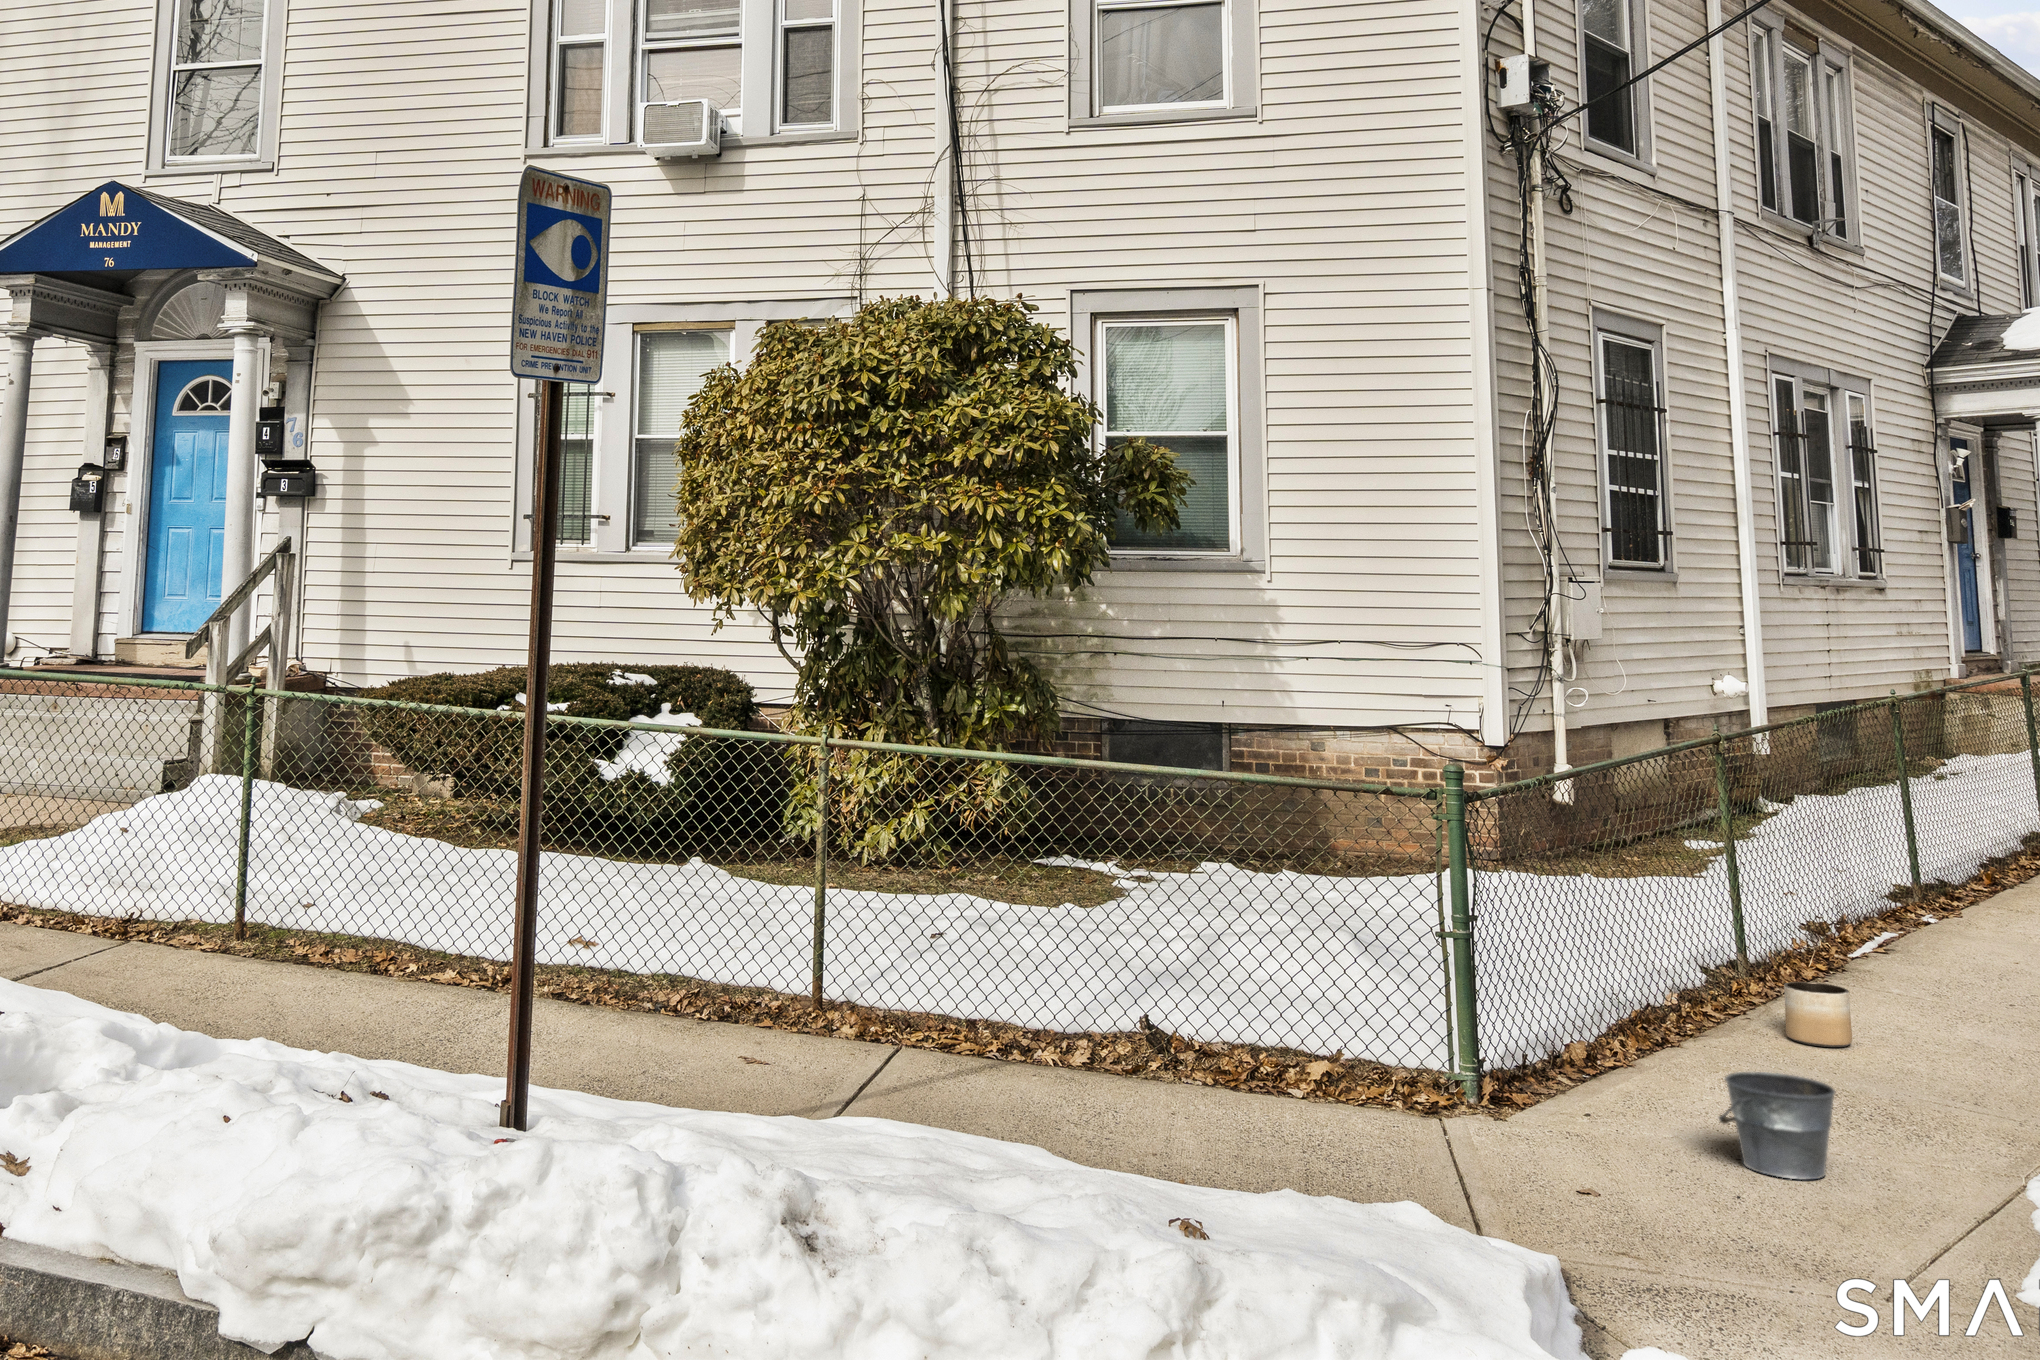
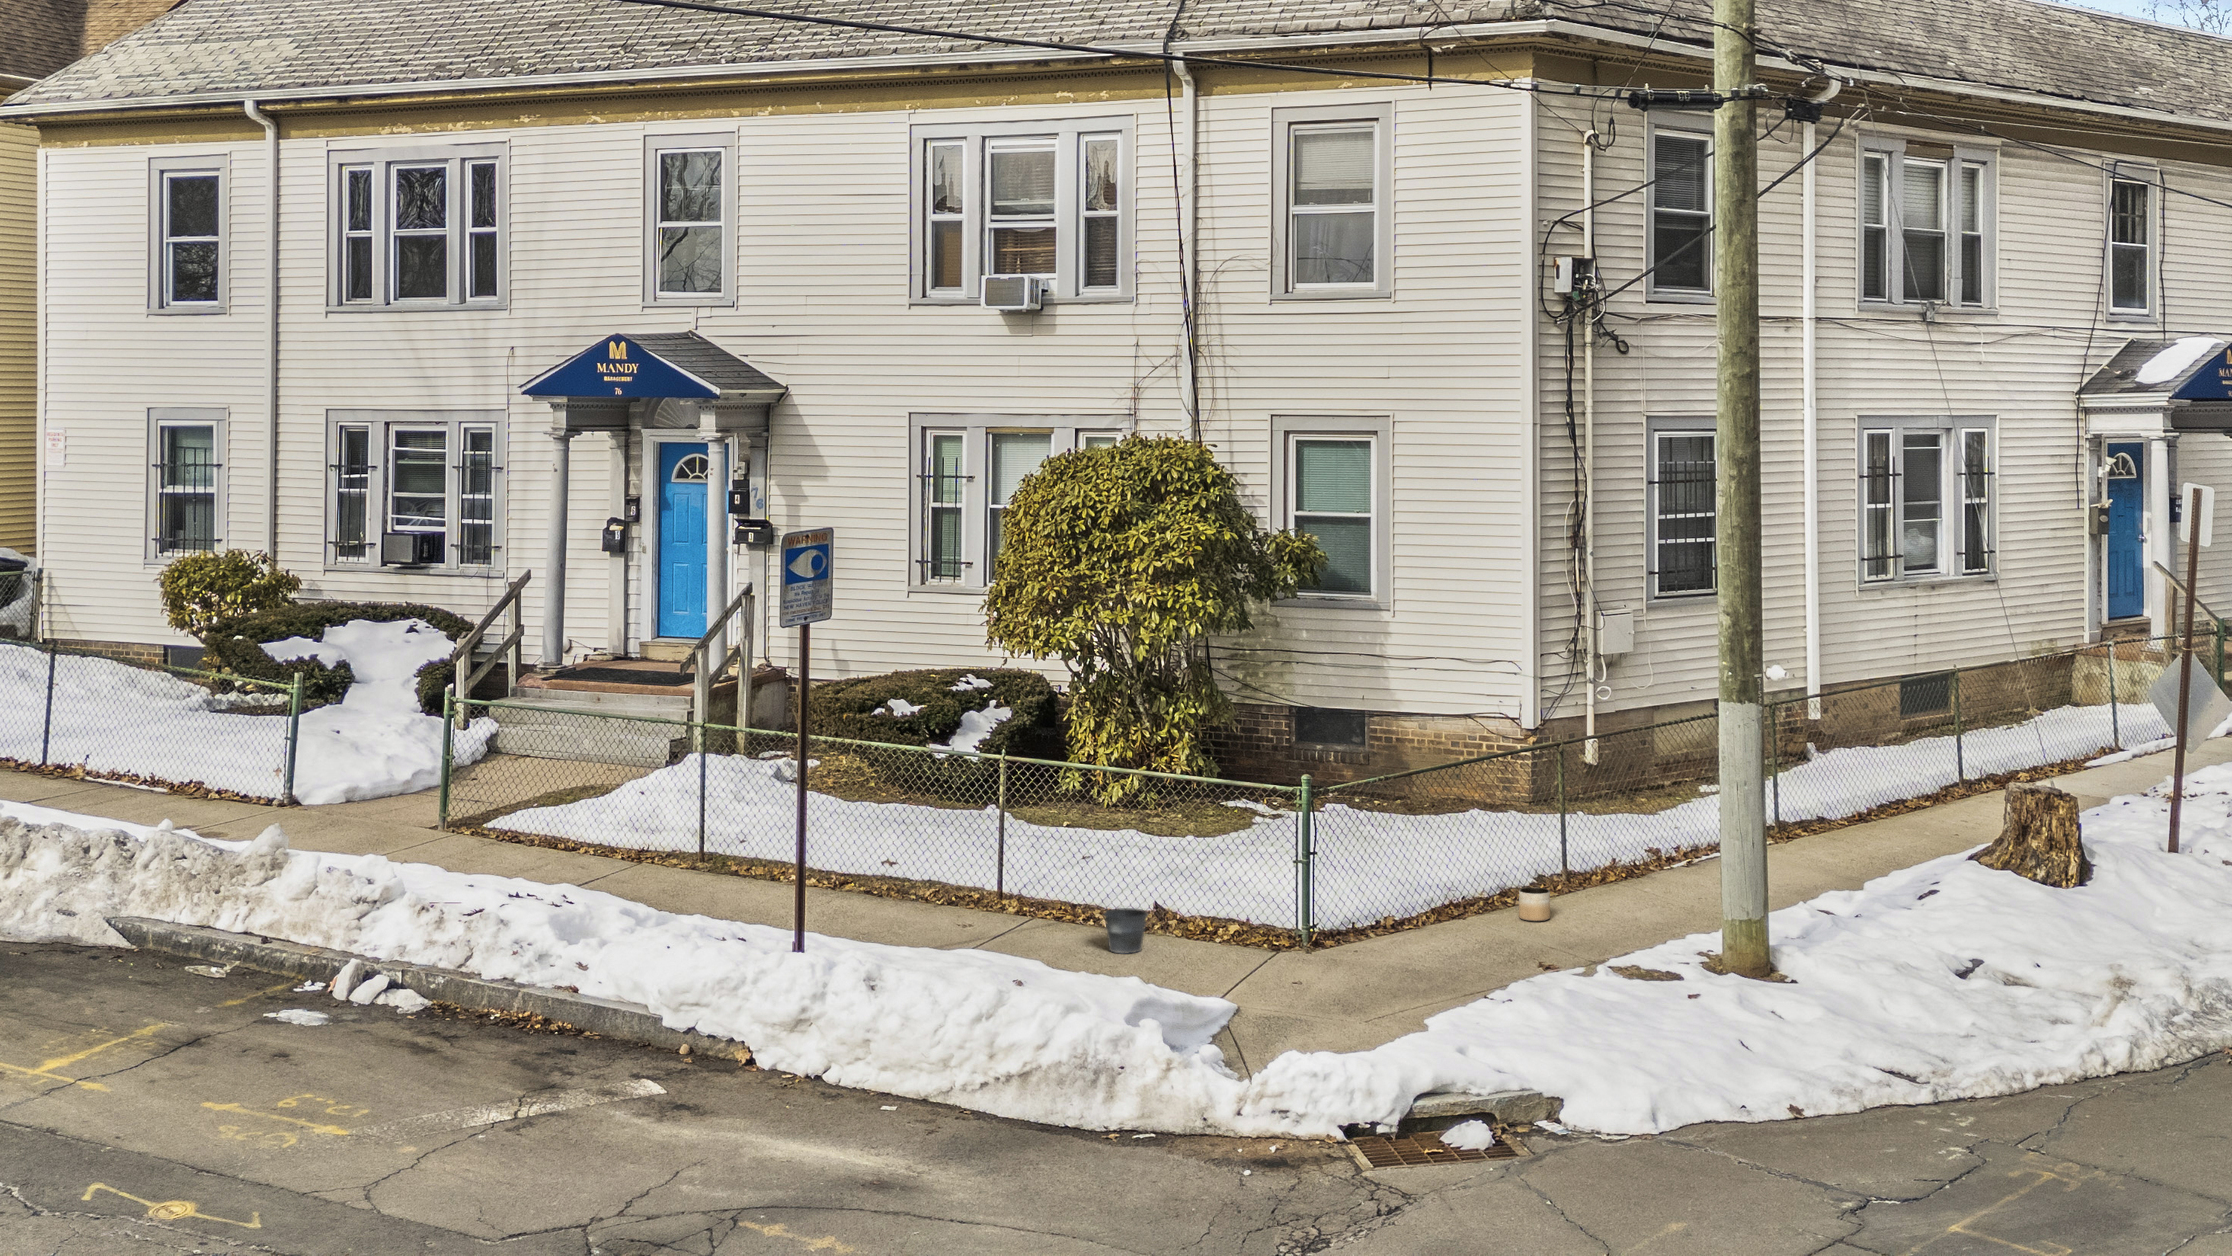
bucket: present [1719,1072,1835,1179] -> present [1100,908,1148,953]

